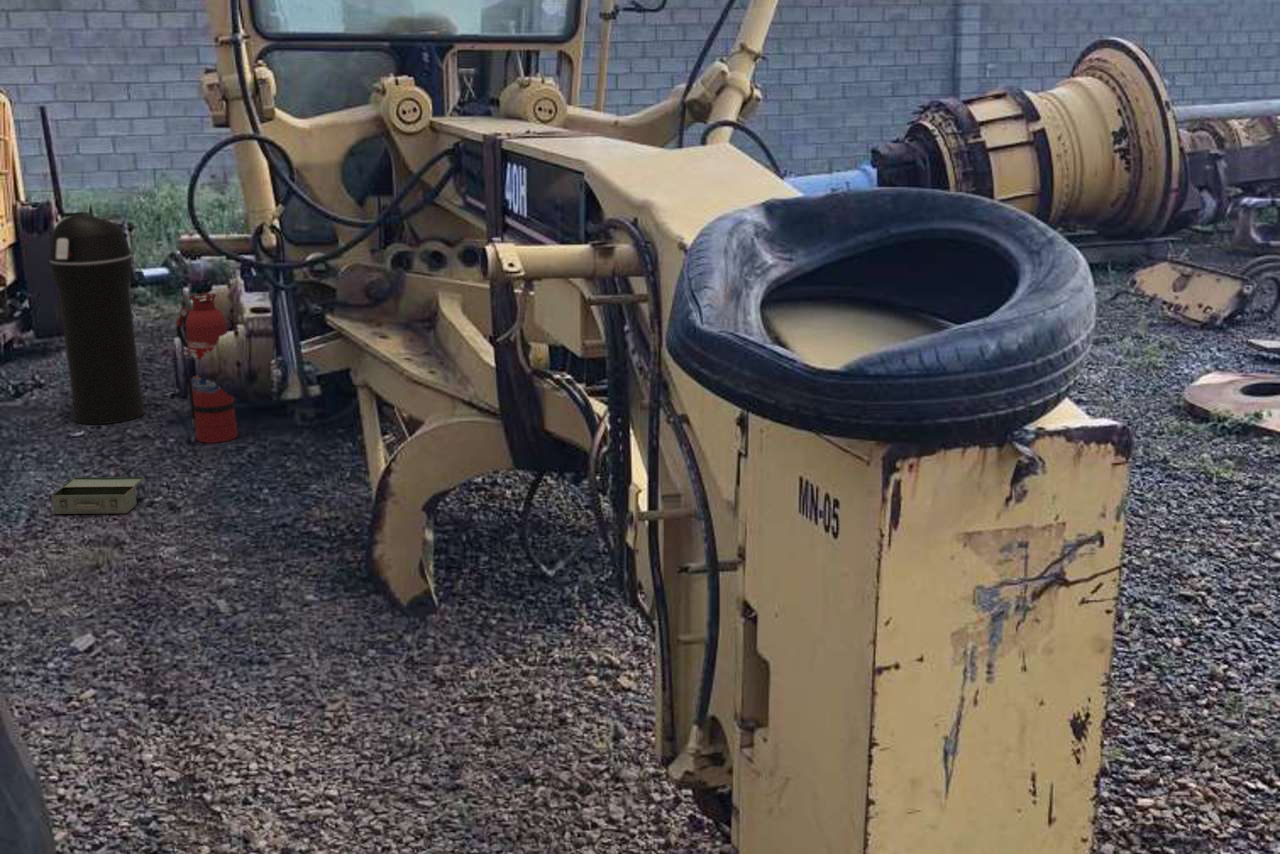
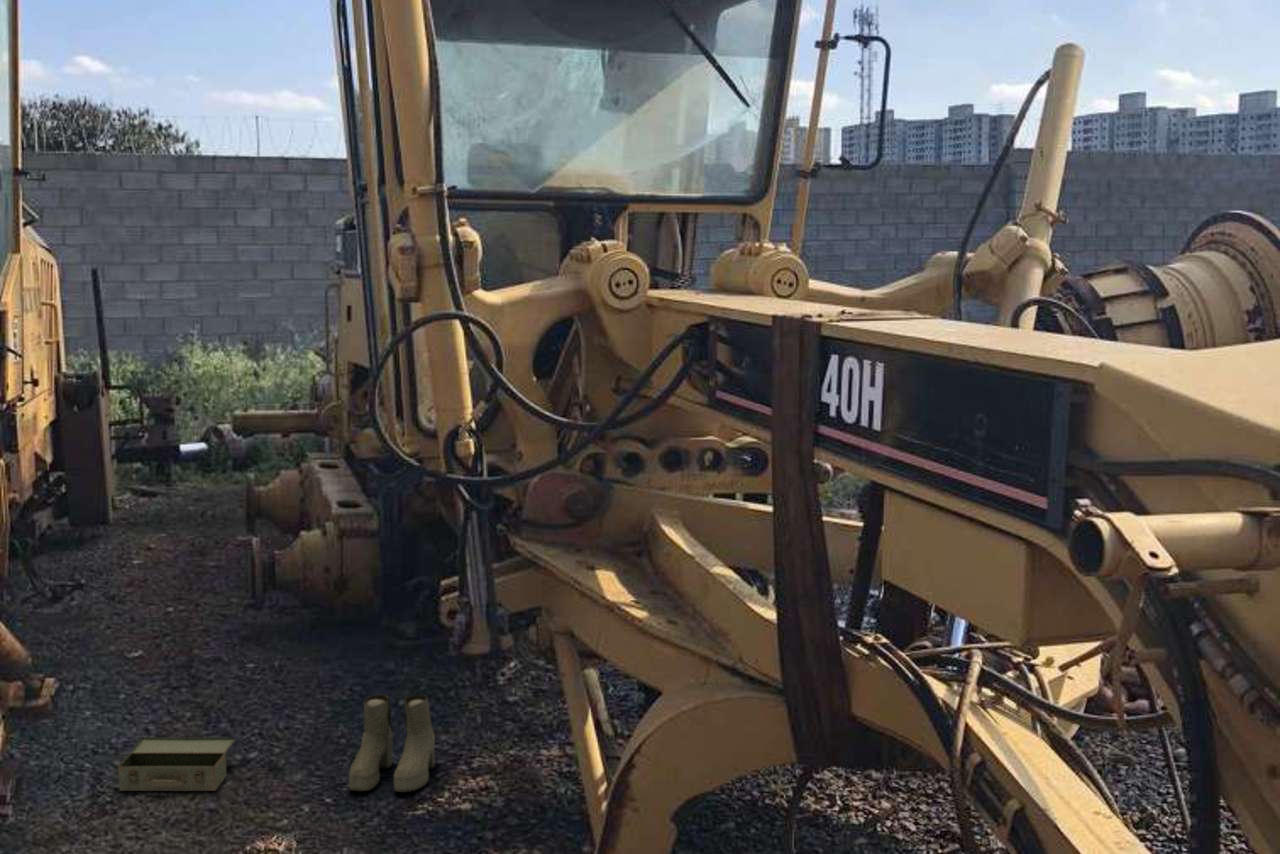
trash can: present [48,214,145,424] -> none [108,394,212,647]
fire extinguisher: present [176,293,238,443] -> none [266,493,334,677]
boots: none [227,441,298,512] -> present [349,694,435,792]

